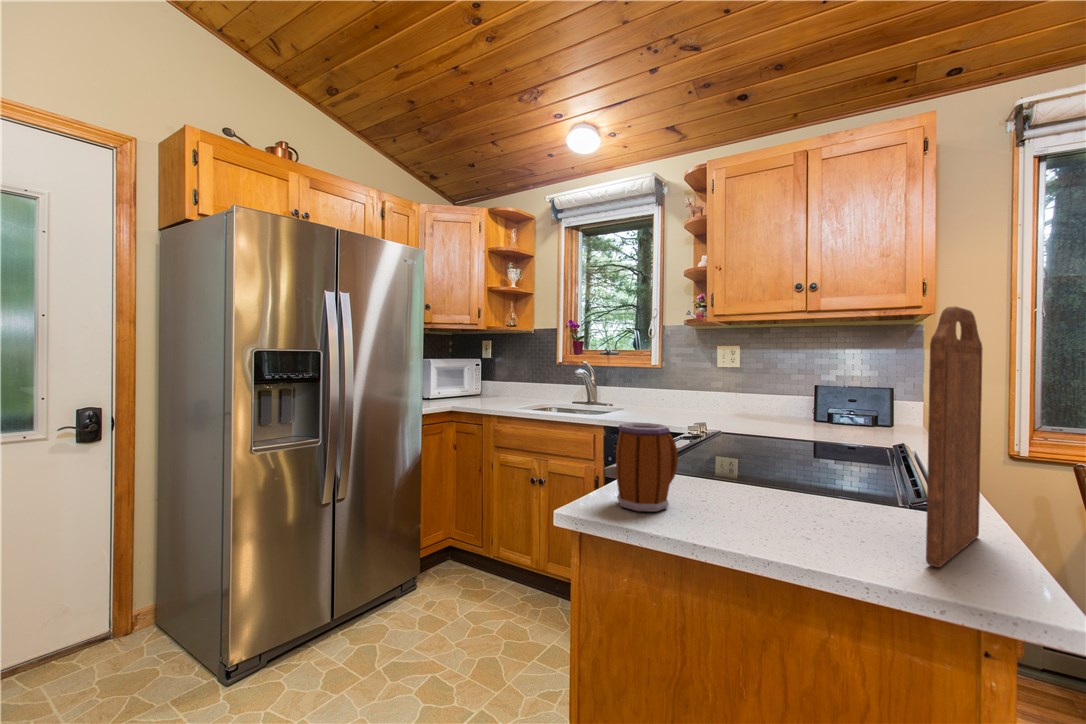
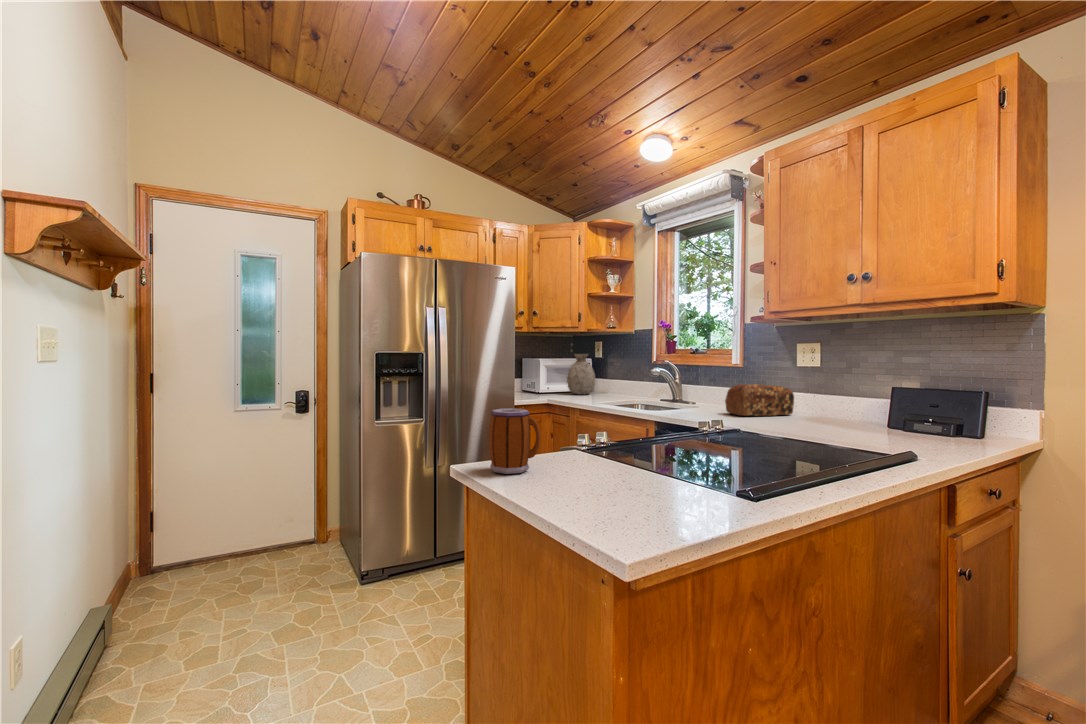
cutting board: present [926,306,982,567] -> none [603,317,716,523]
vase: none [457,354,489,399] -> present [567,354,595,395]
bread loaf: none [662,385,720,416] -> present [725,384,794,416]

